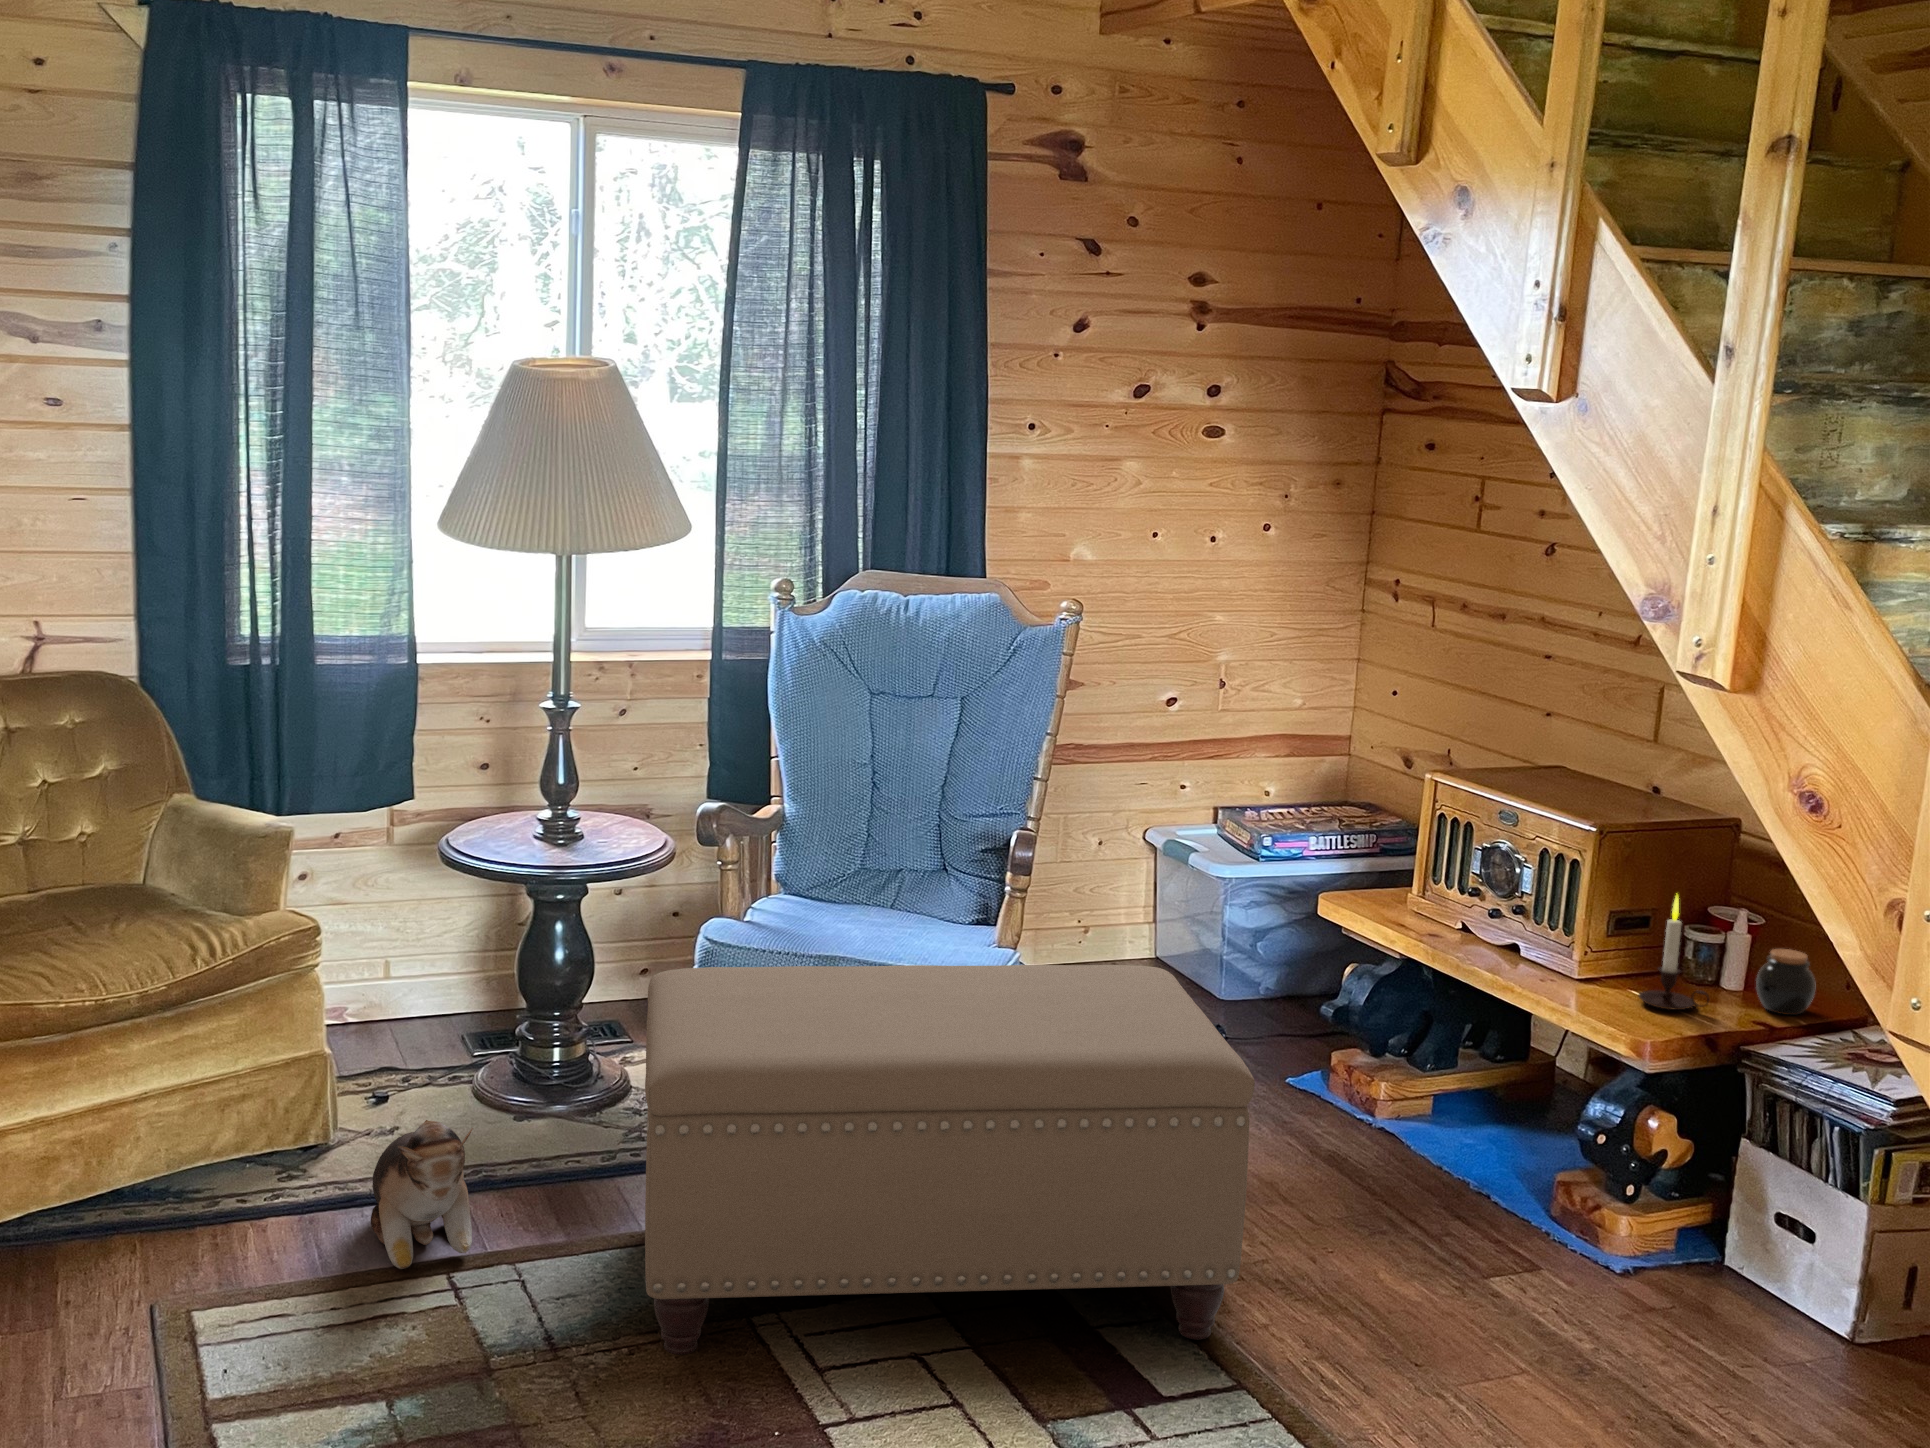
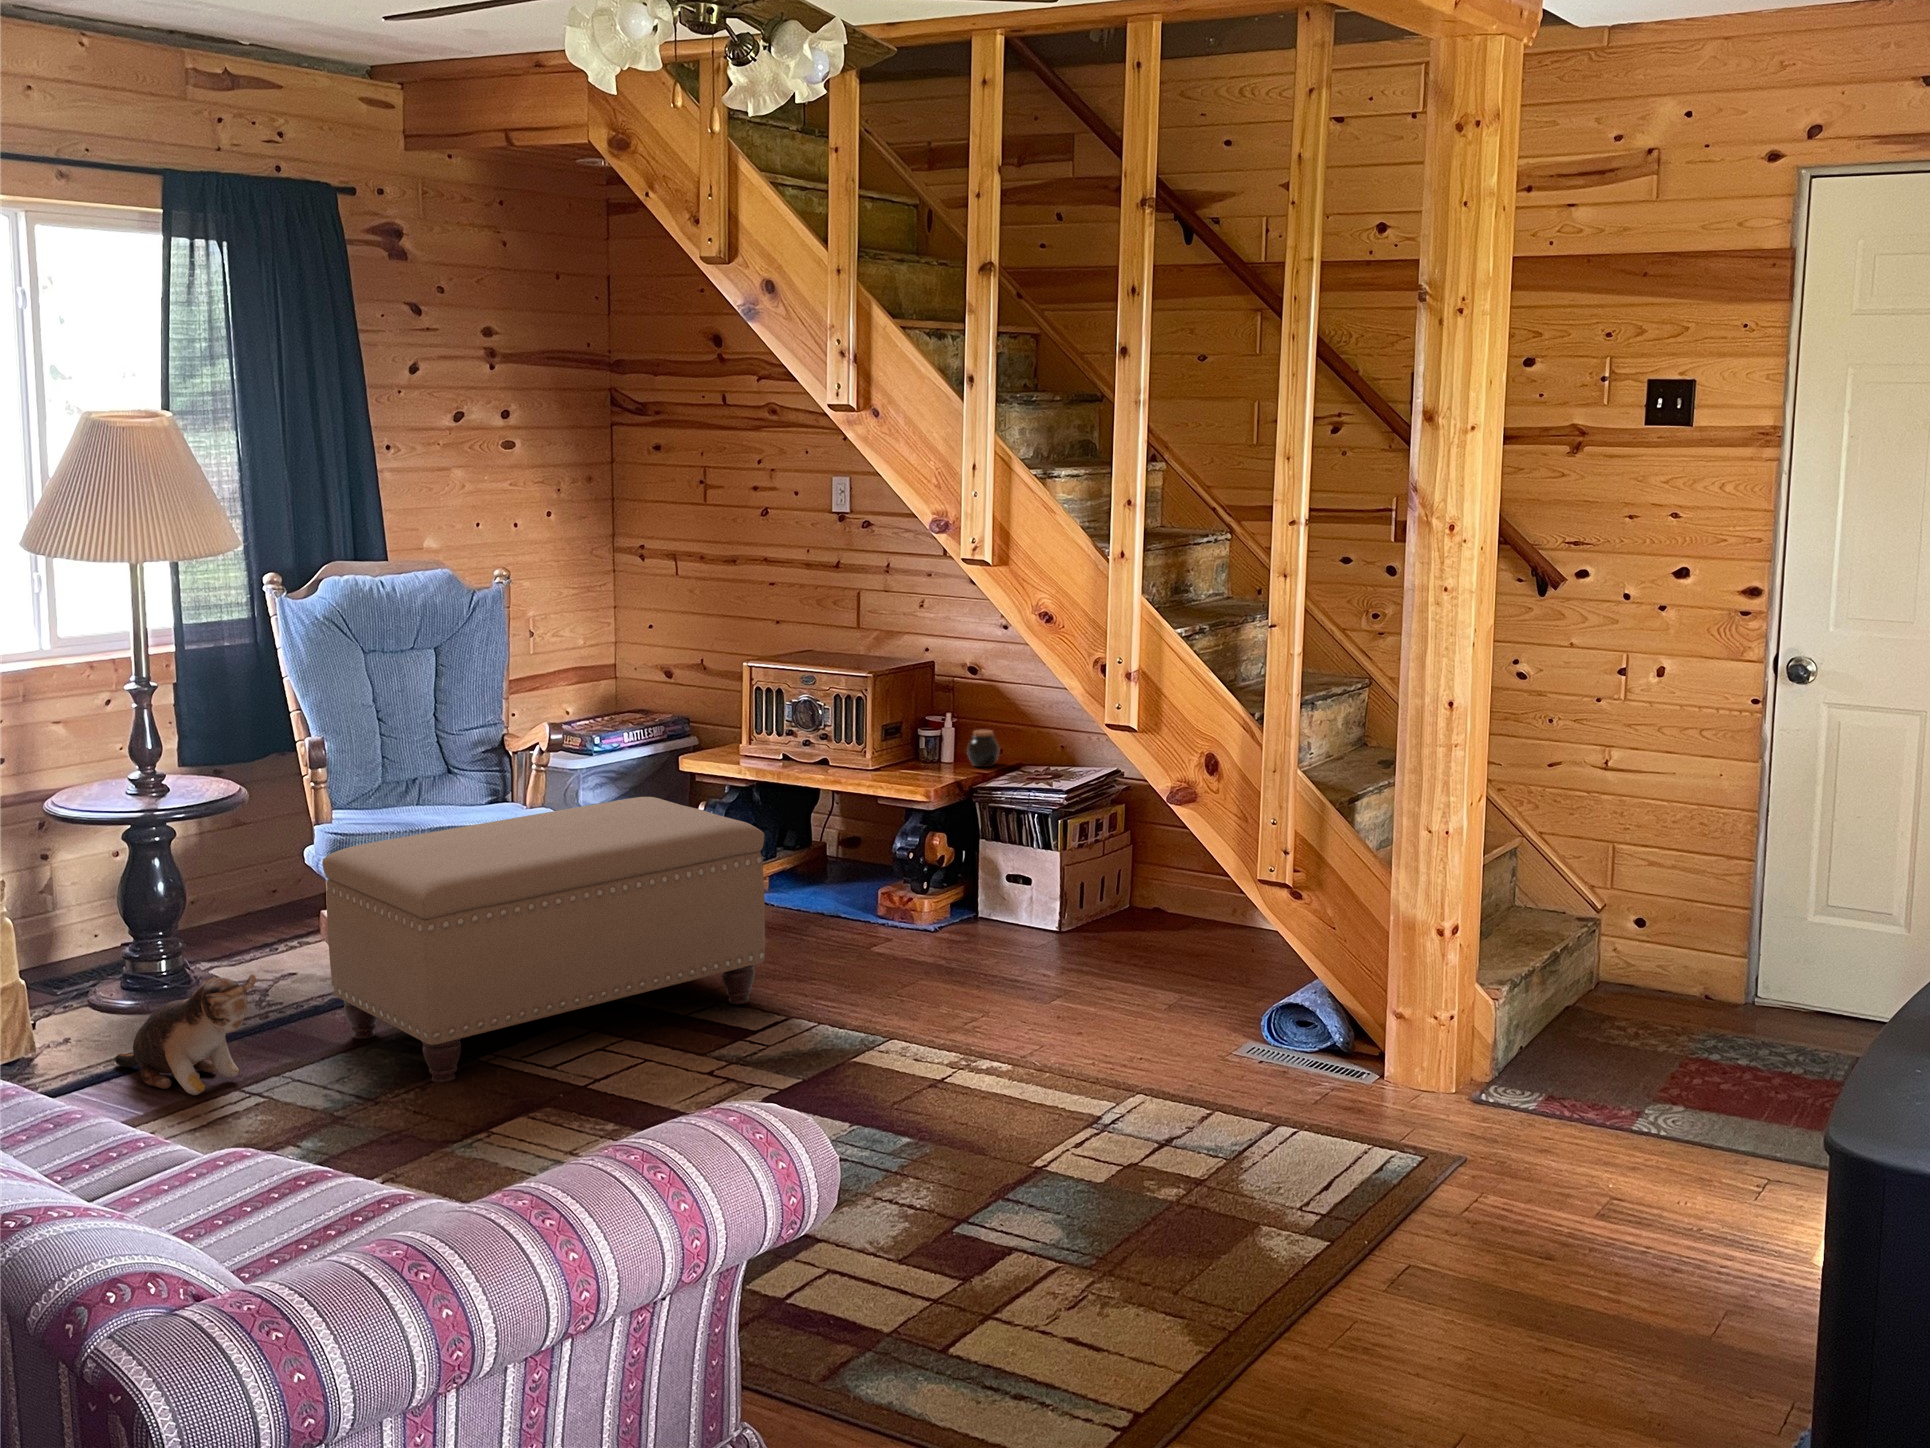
candle: present [1638,895,1709,1010] -> none [908,705,948,775]

